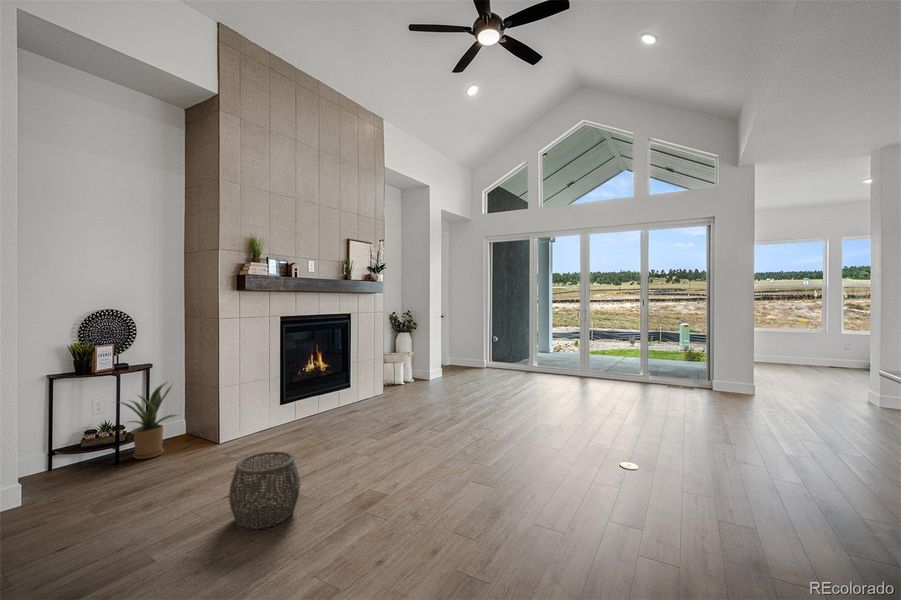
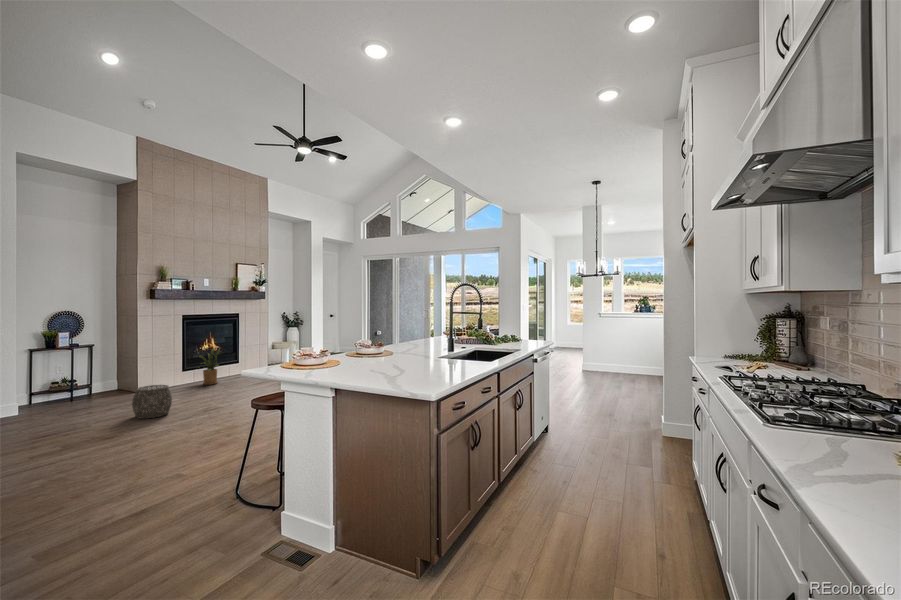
house plant: present [120,383,177,459] -> present [200,348,220,385]

